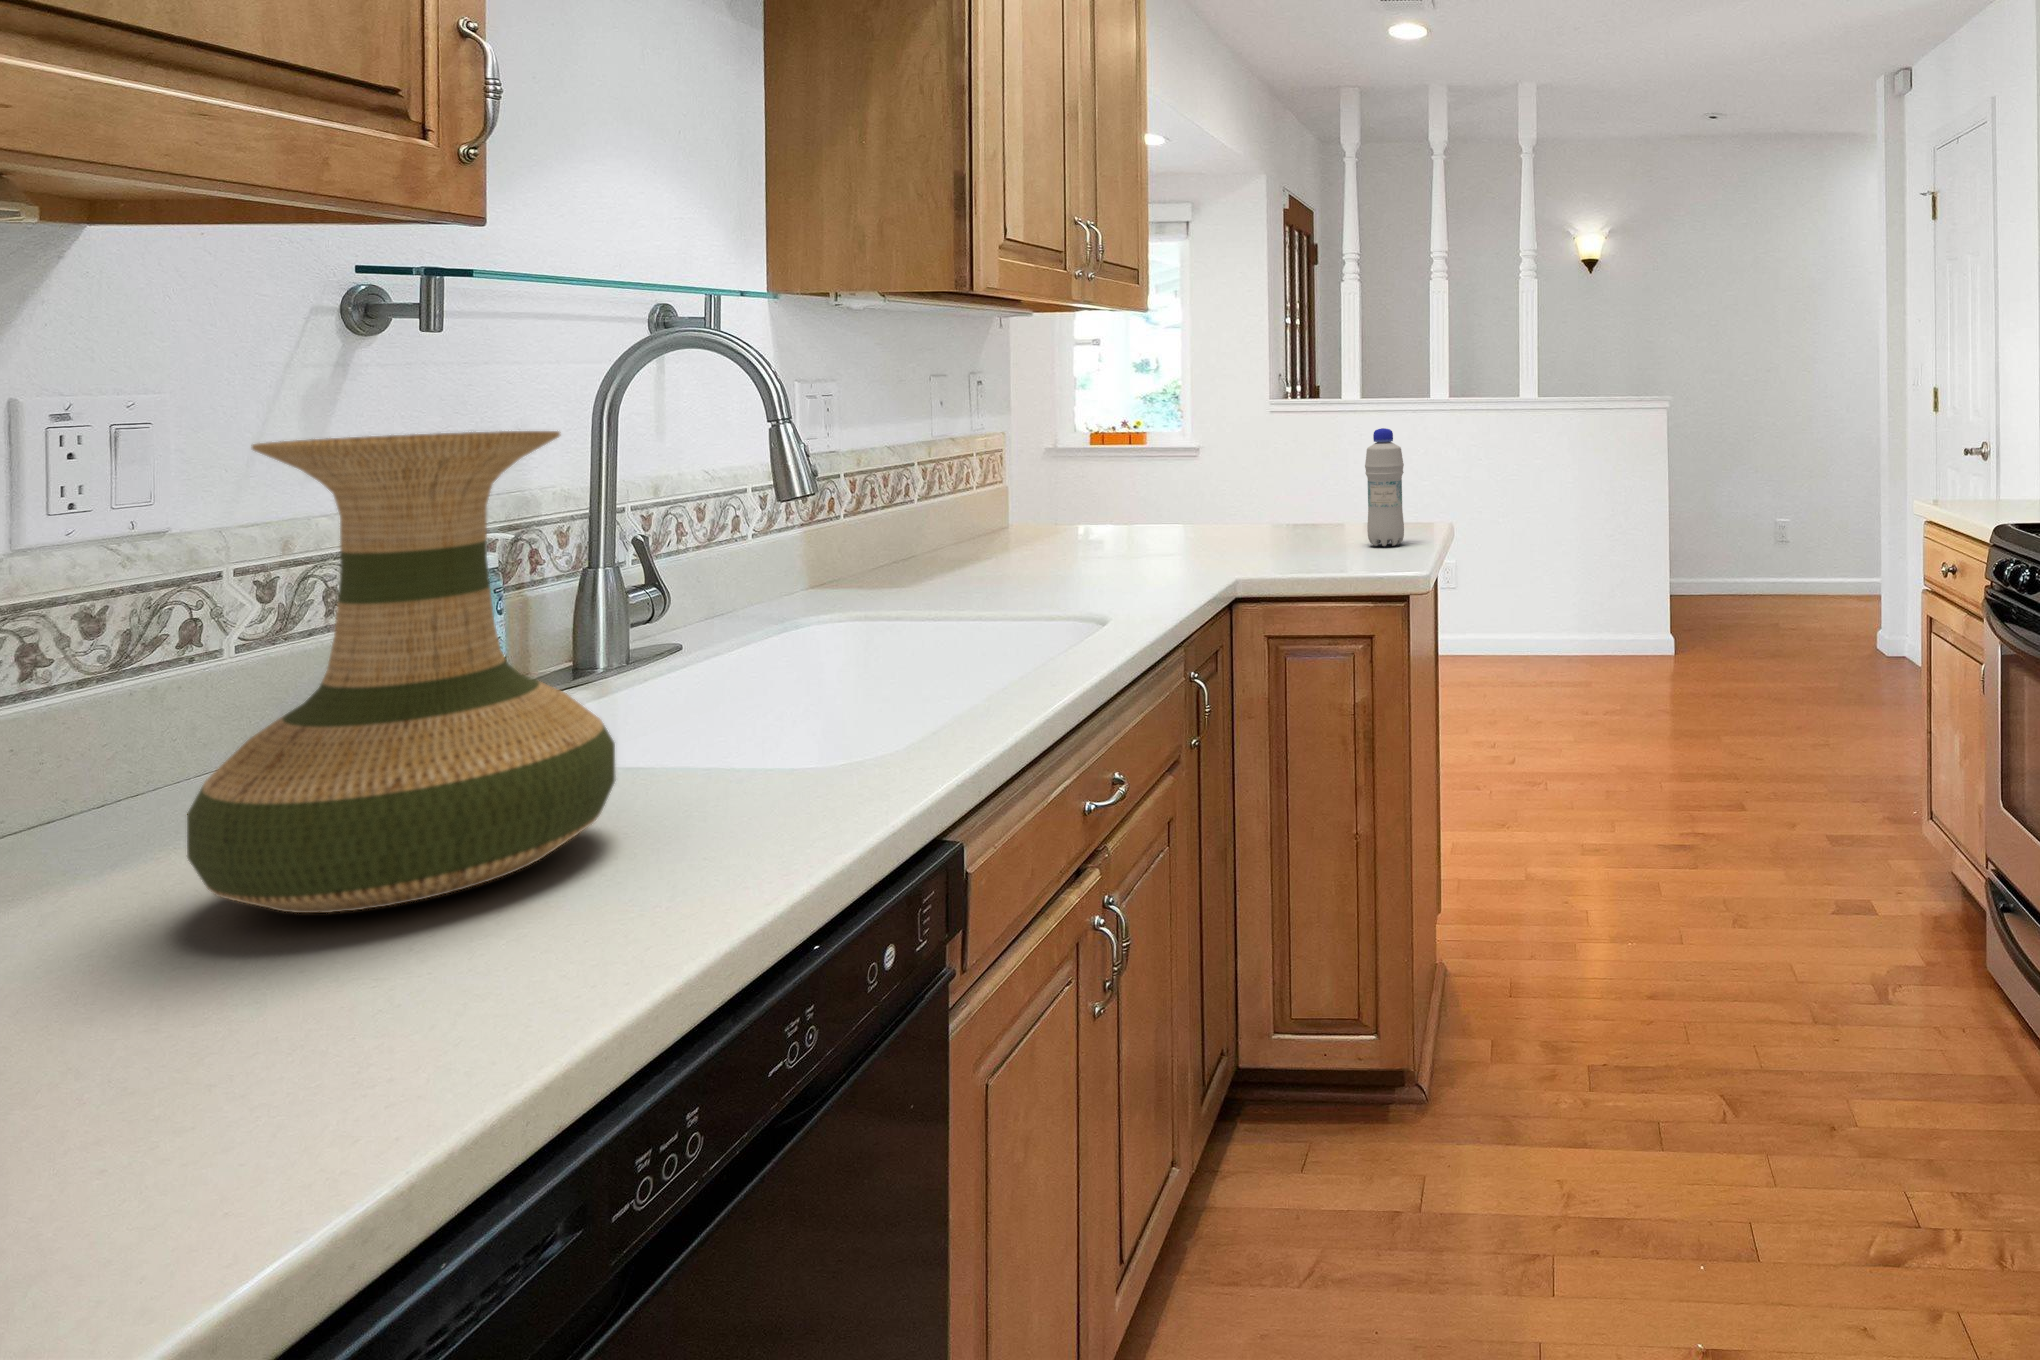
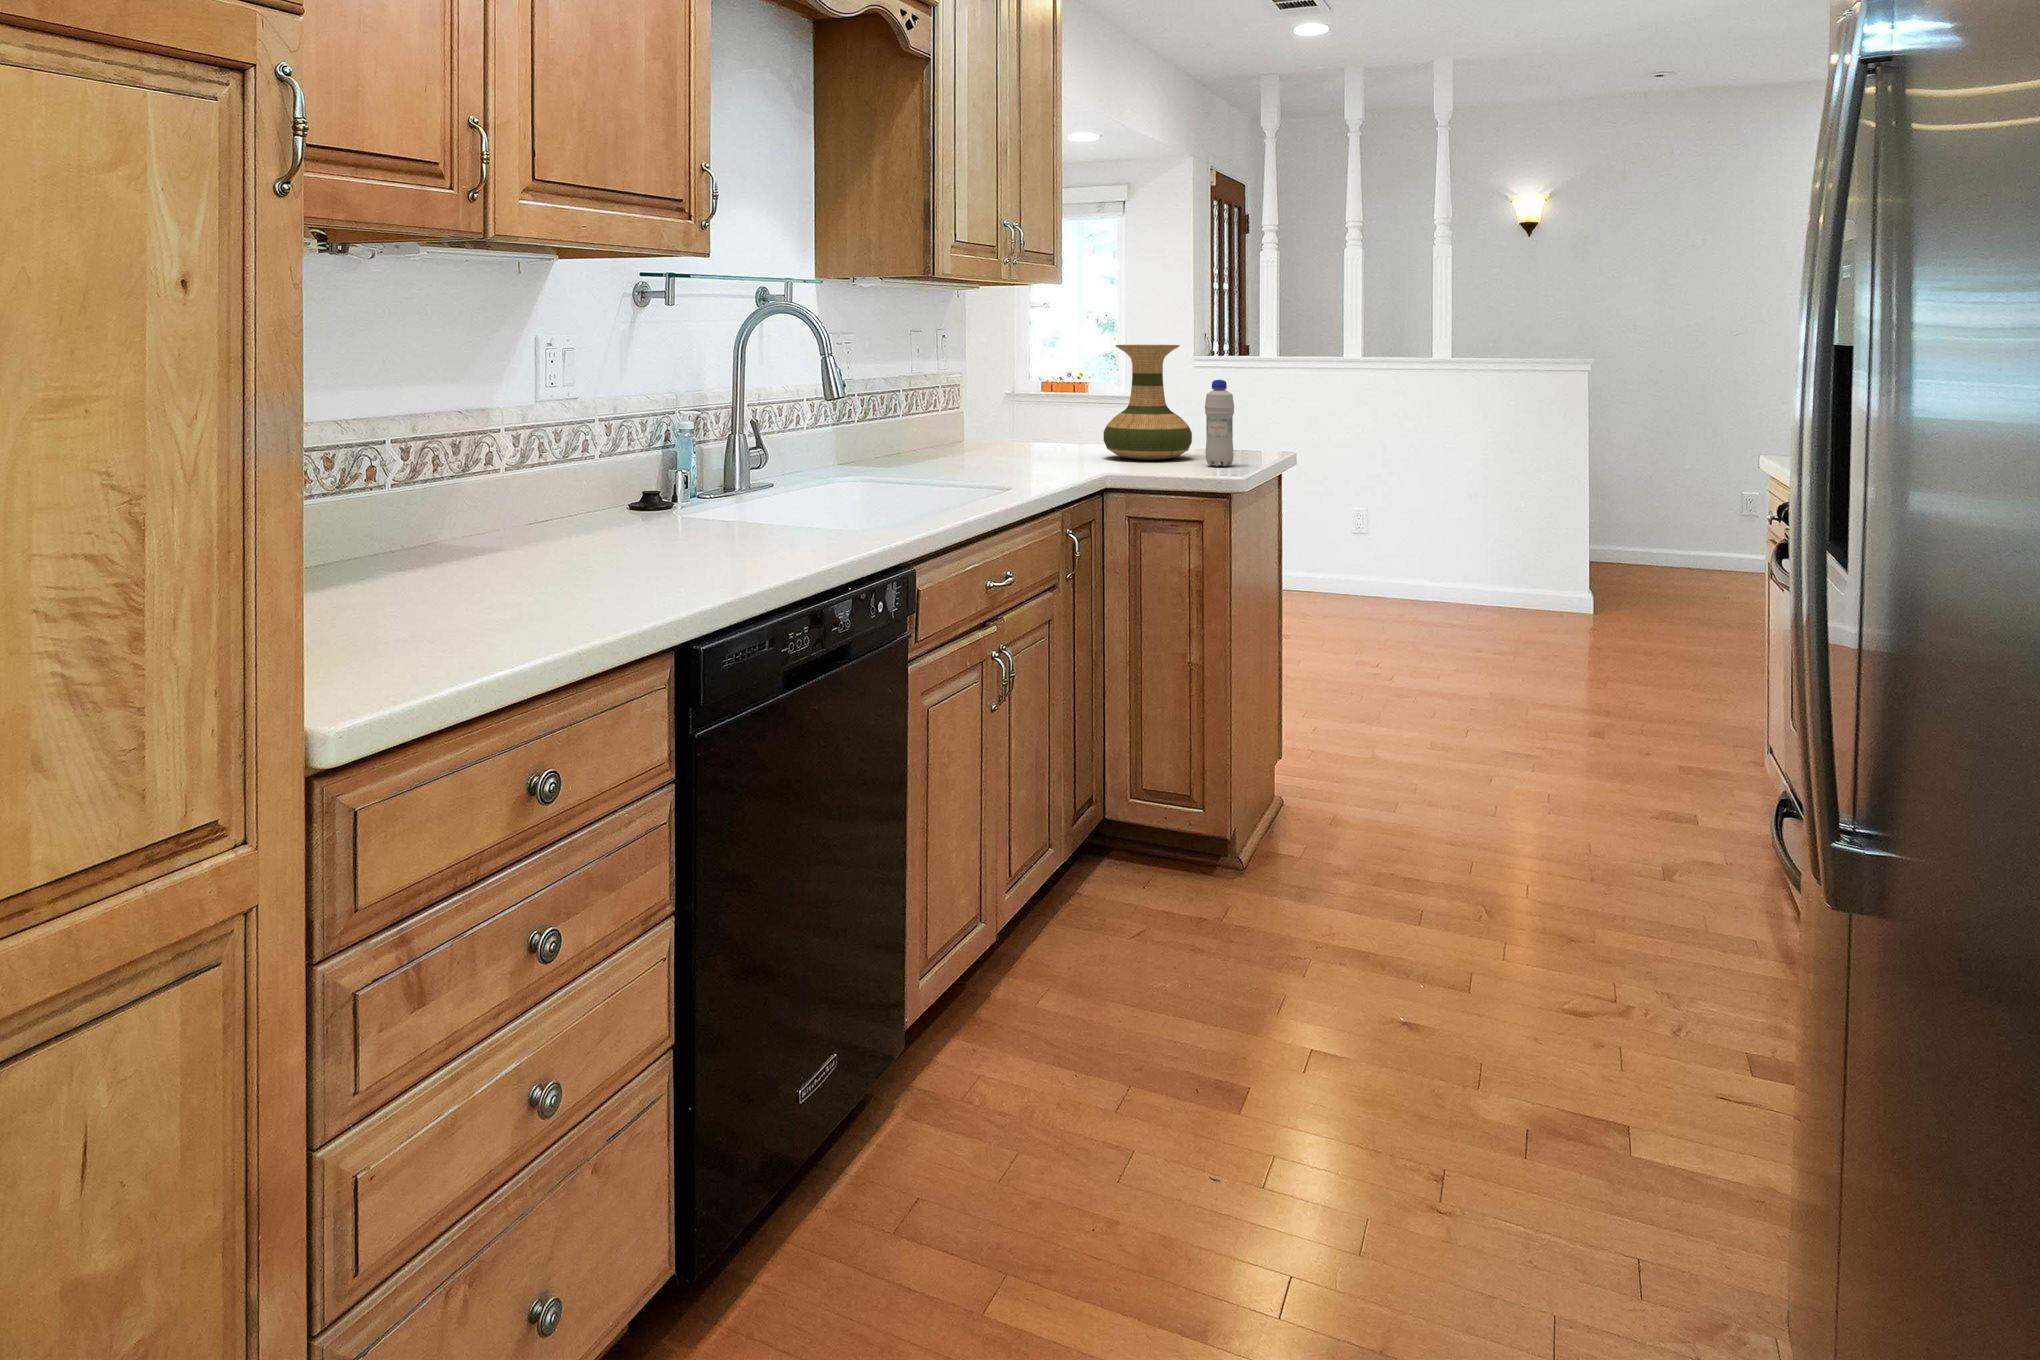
vase: present [187,431,615,913] -> present [1104,345,1192,460]

